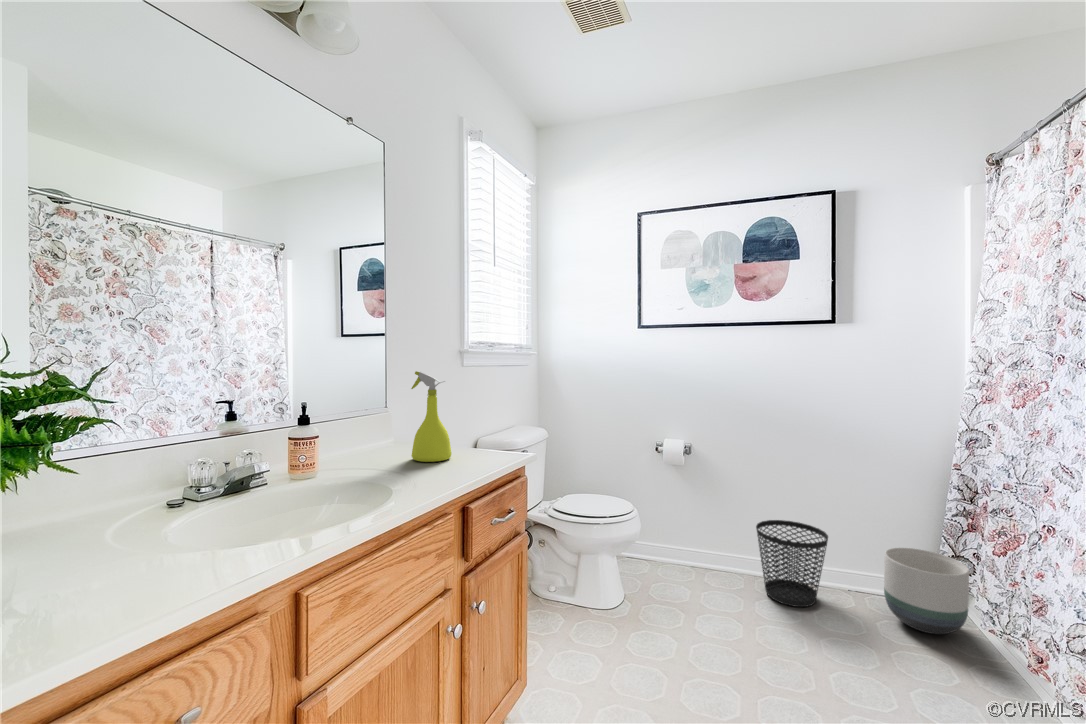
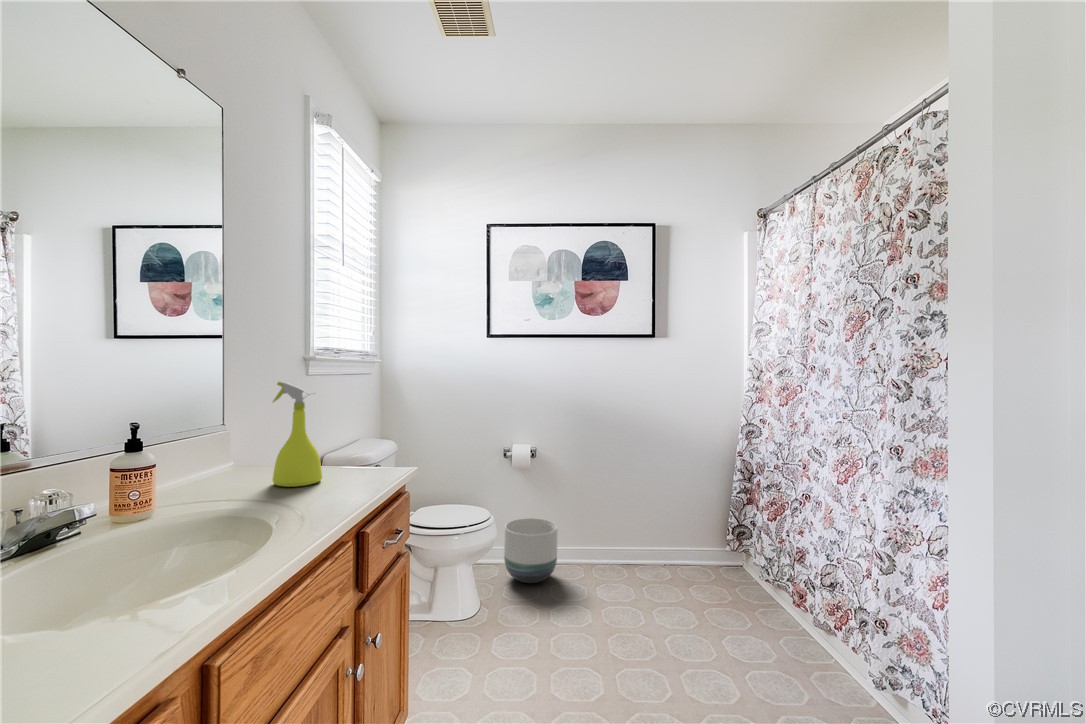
wastebasket: present [756,520,828,607] -> none [594,512,653,588]
planter: present [884,548,969,634] -> present [504,518,557,583]

